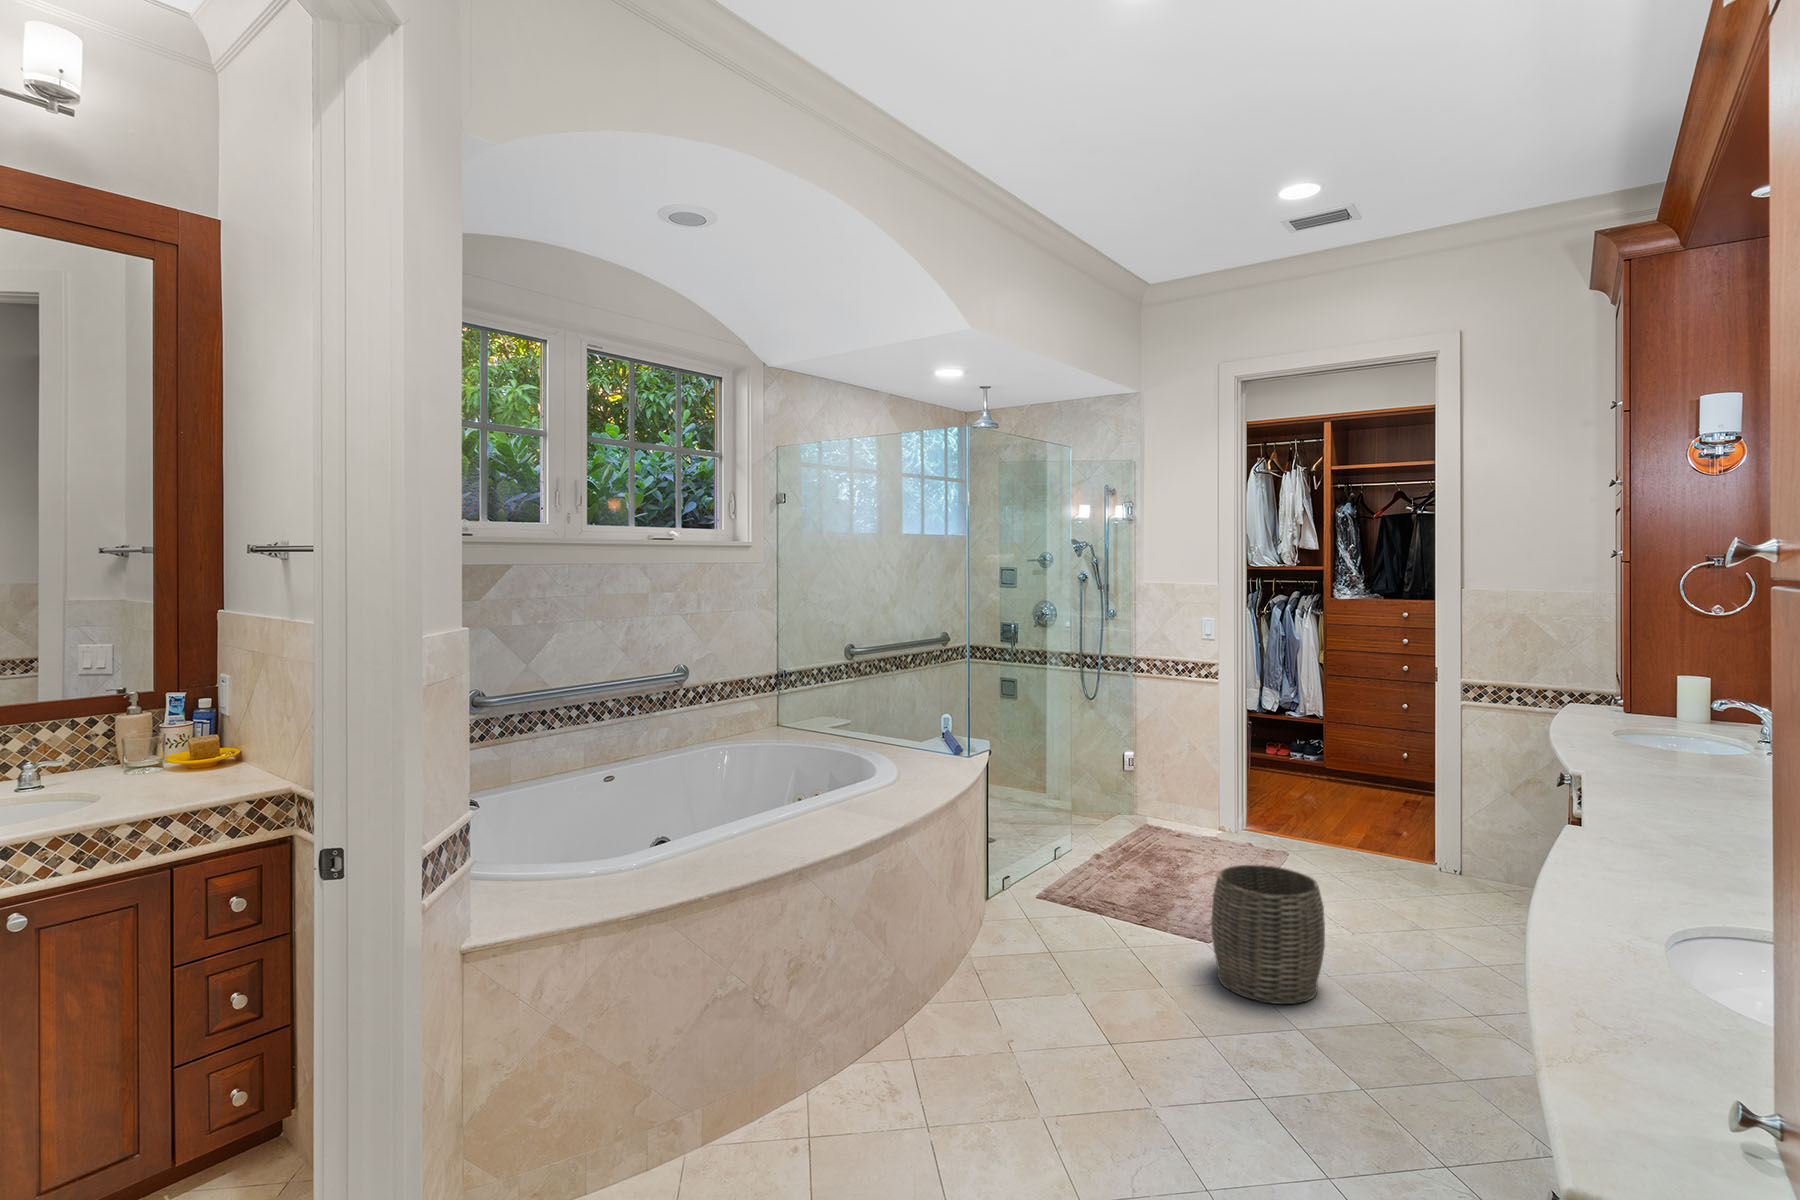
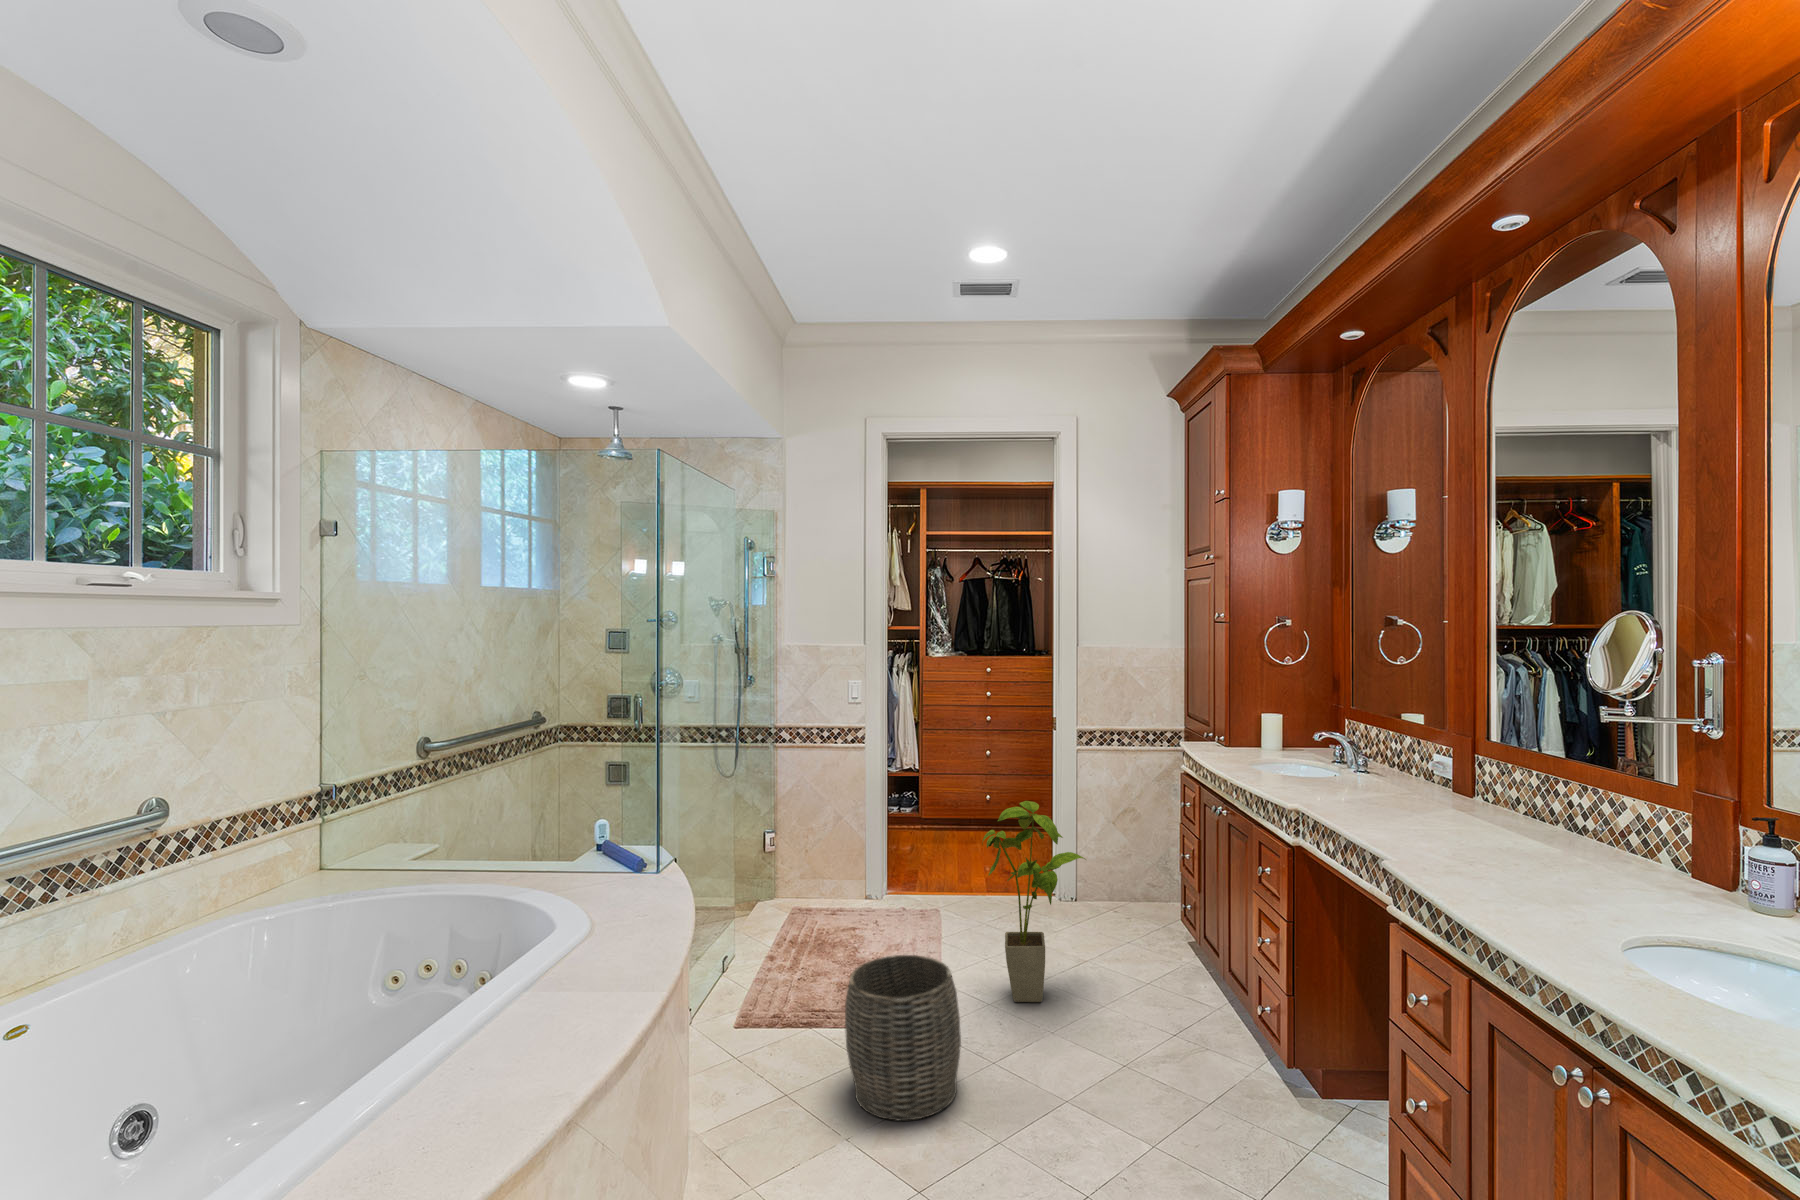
house plant: none [1352,744,1471,942] -> present [983,801,1086,1002]

